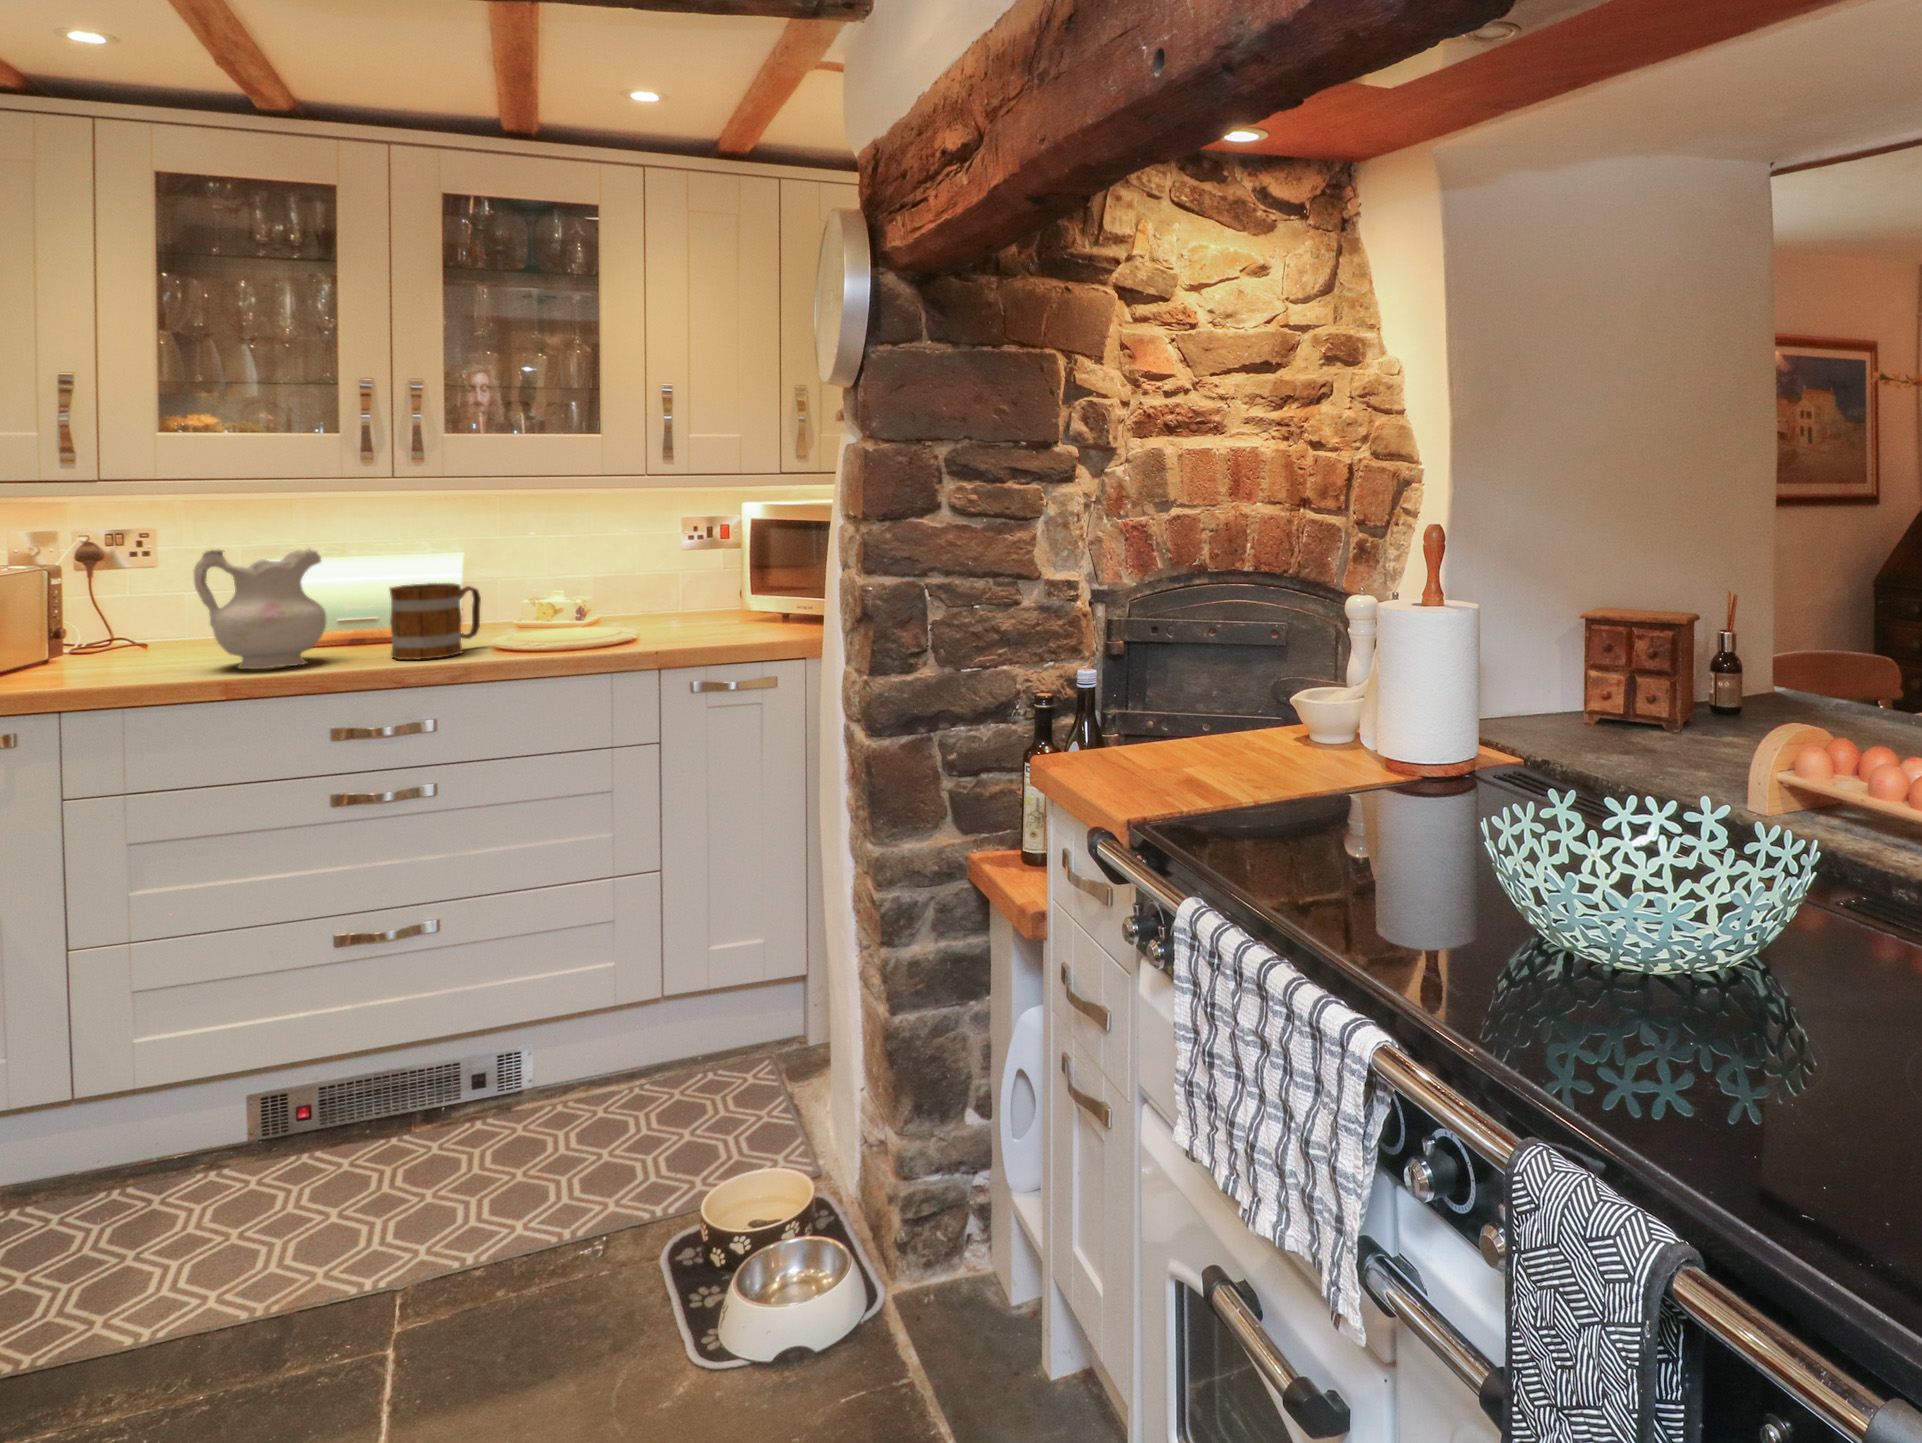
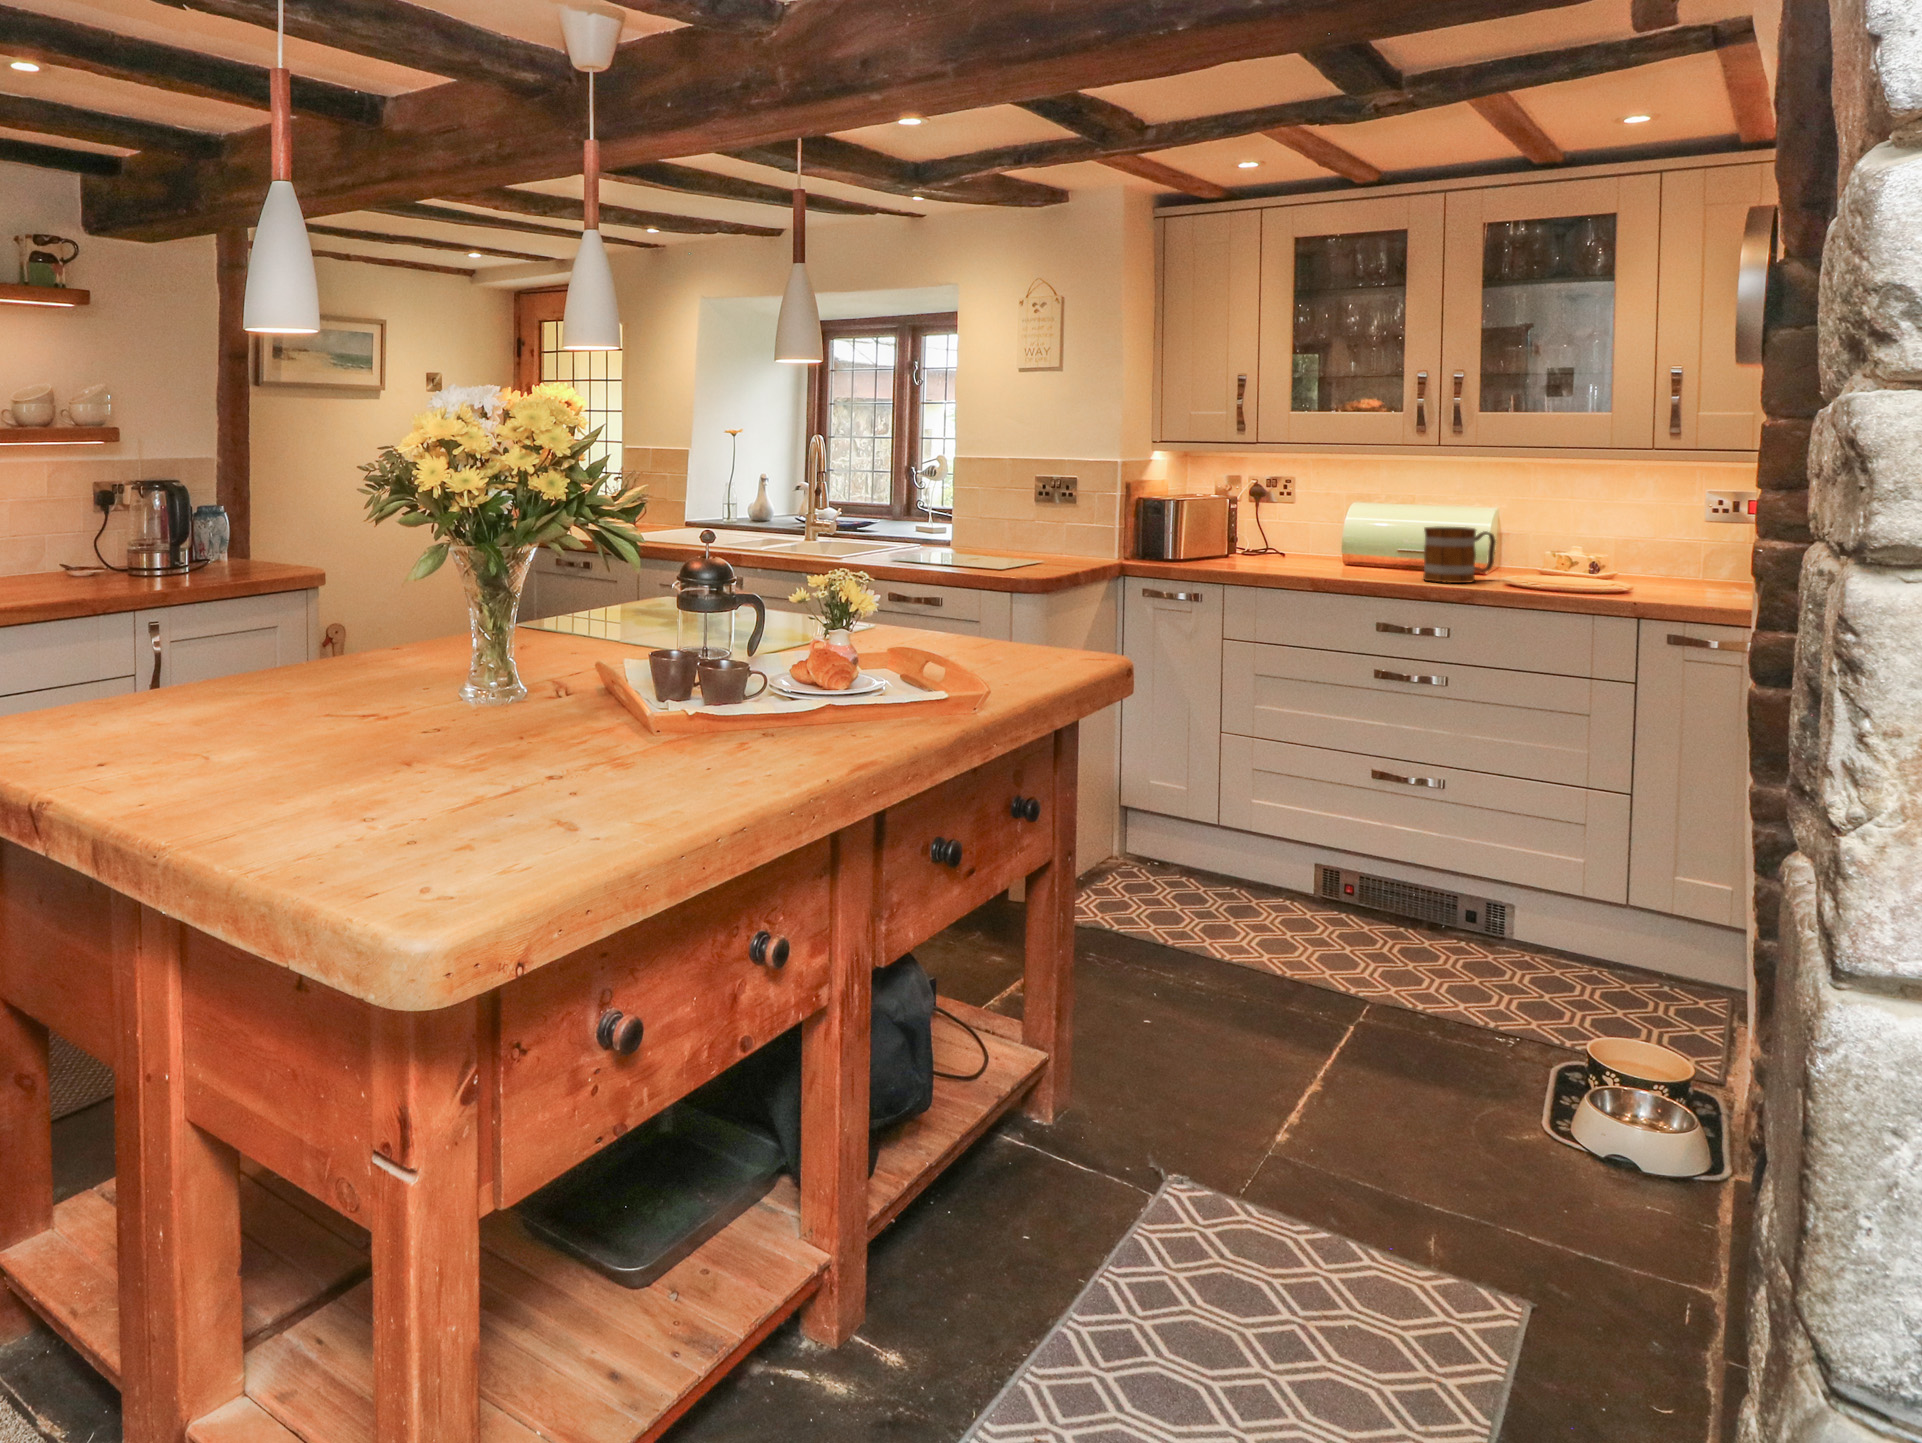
ceramic pitcher: present [194,549,326,669] -> none [1300,493,1381,577]

